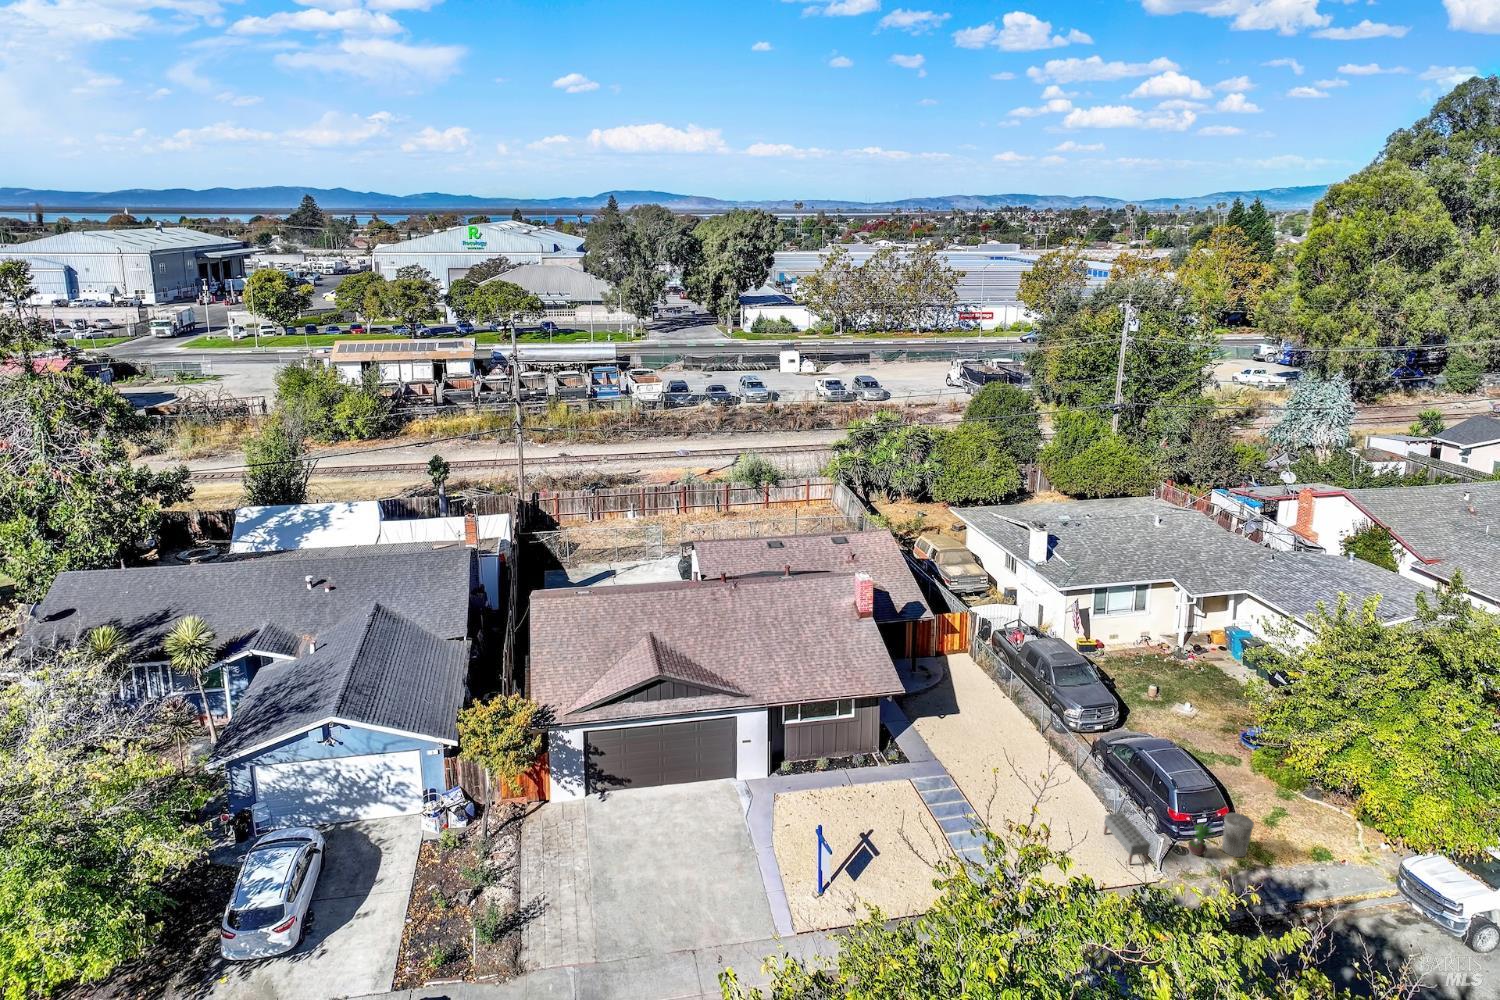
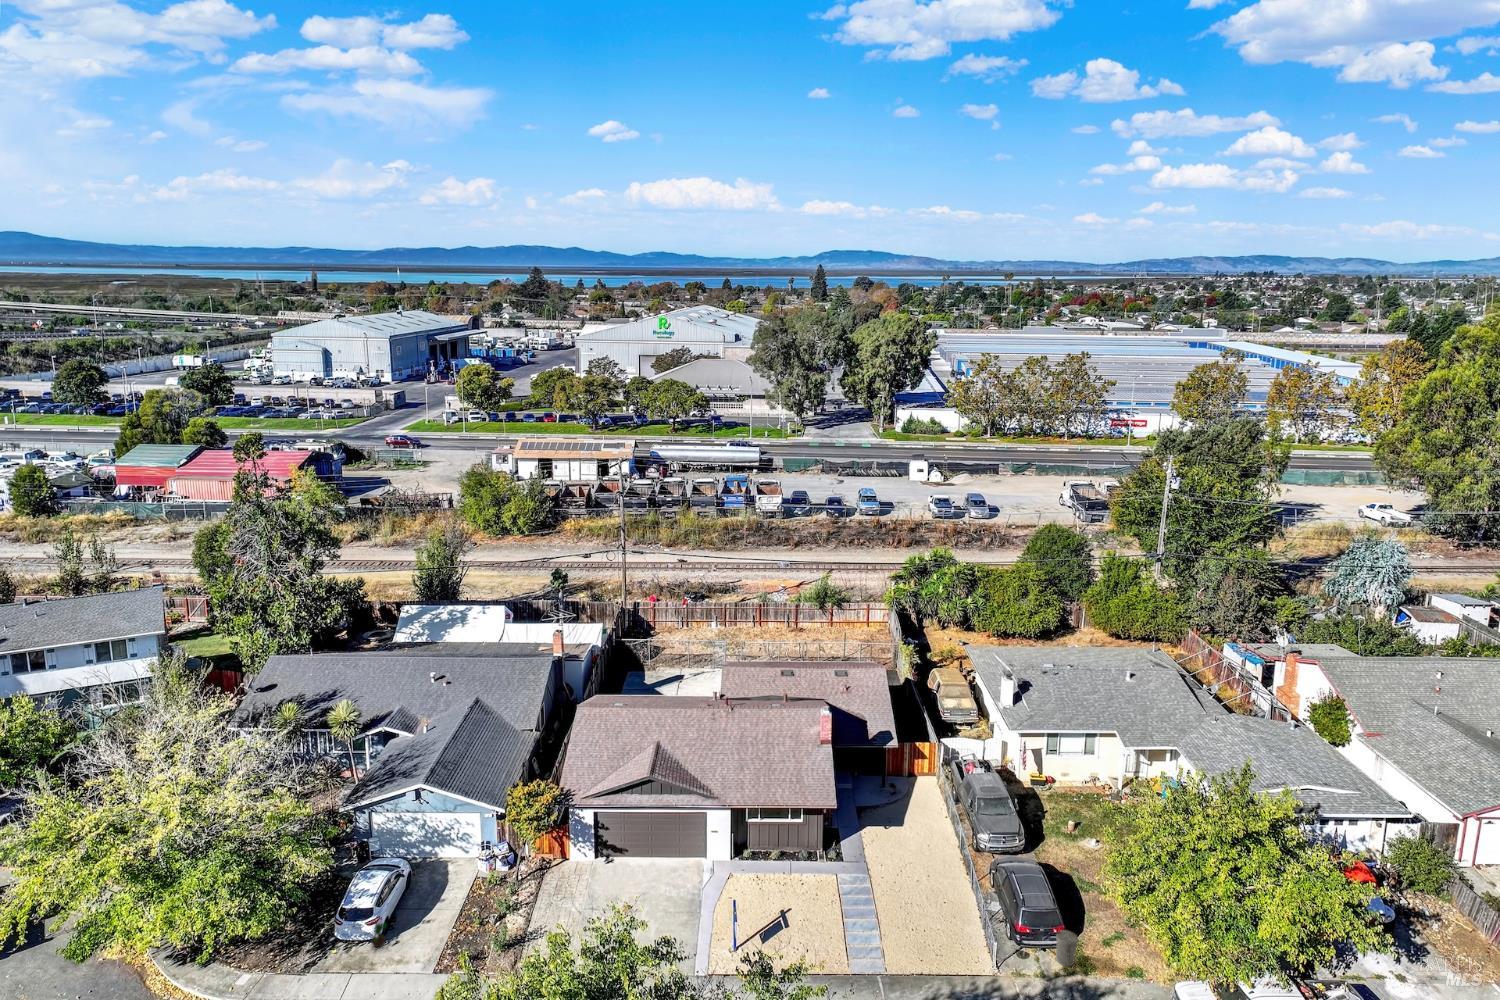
bench: present [1104,813,1150,864] -> none [968,920,991,961]
potted tree: present [1188,824,1212,856] -> present [372,923,386,947]

